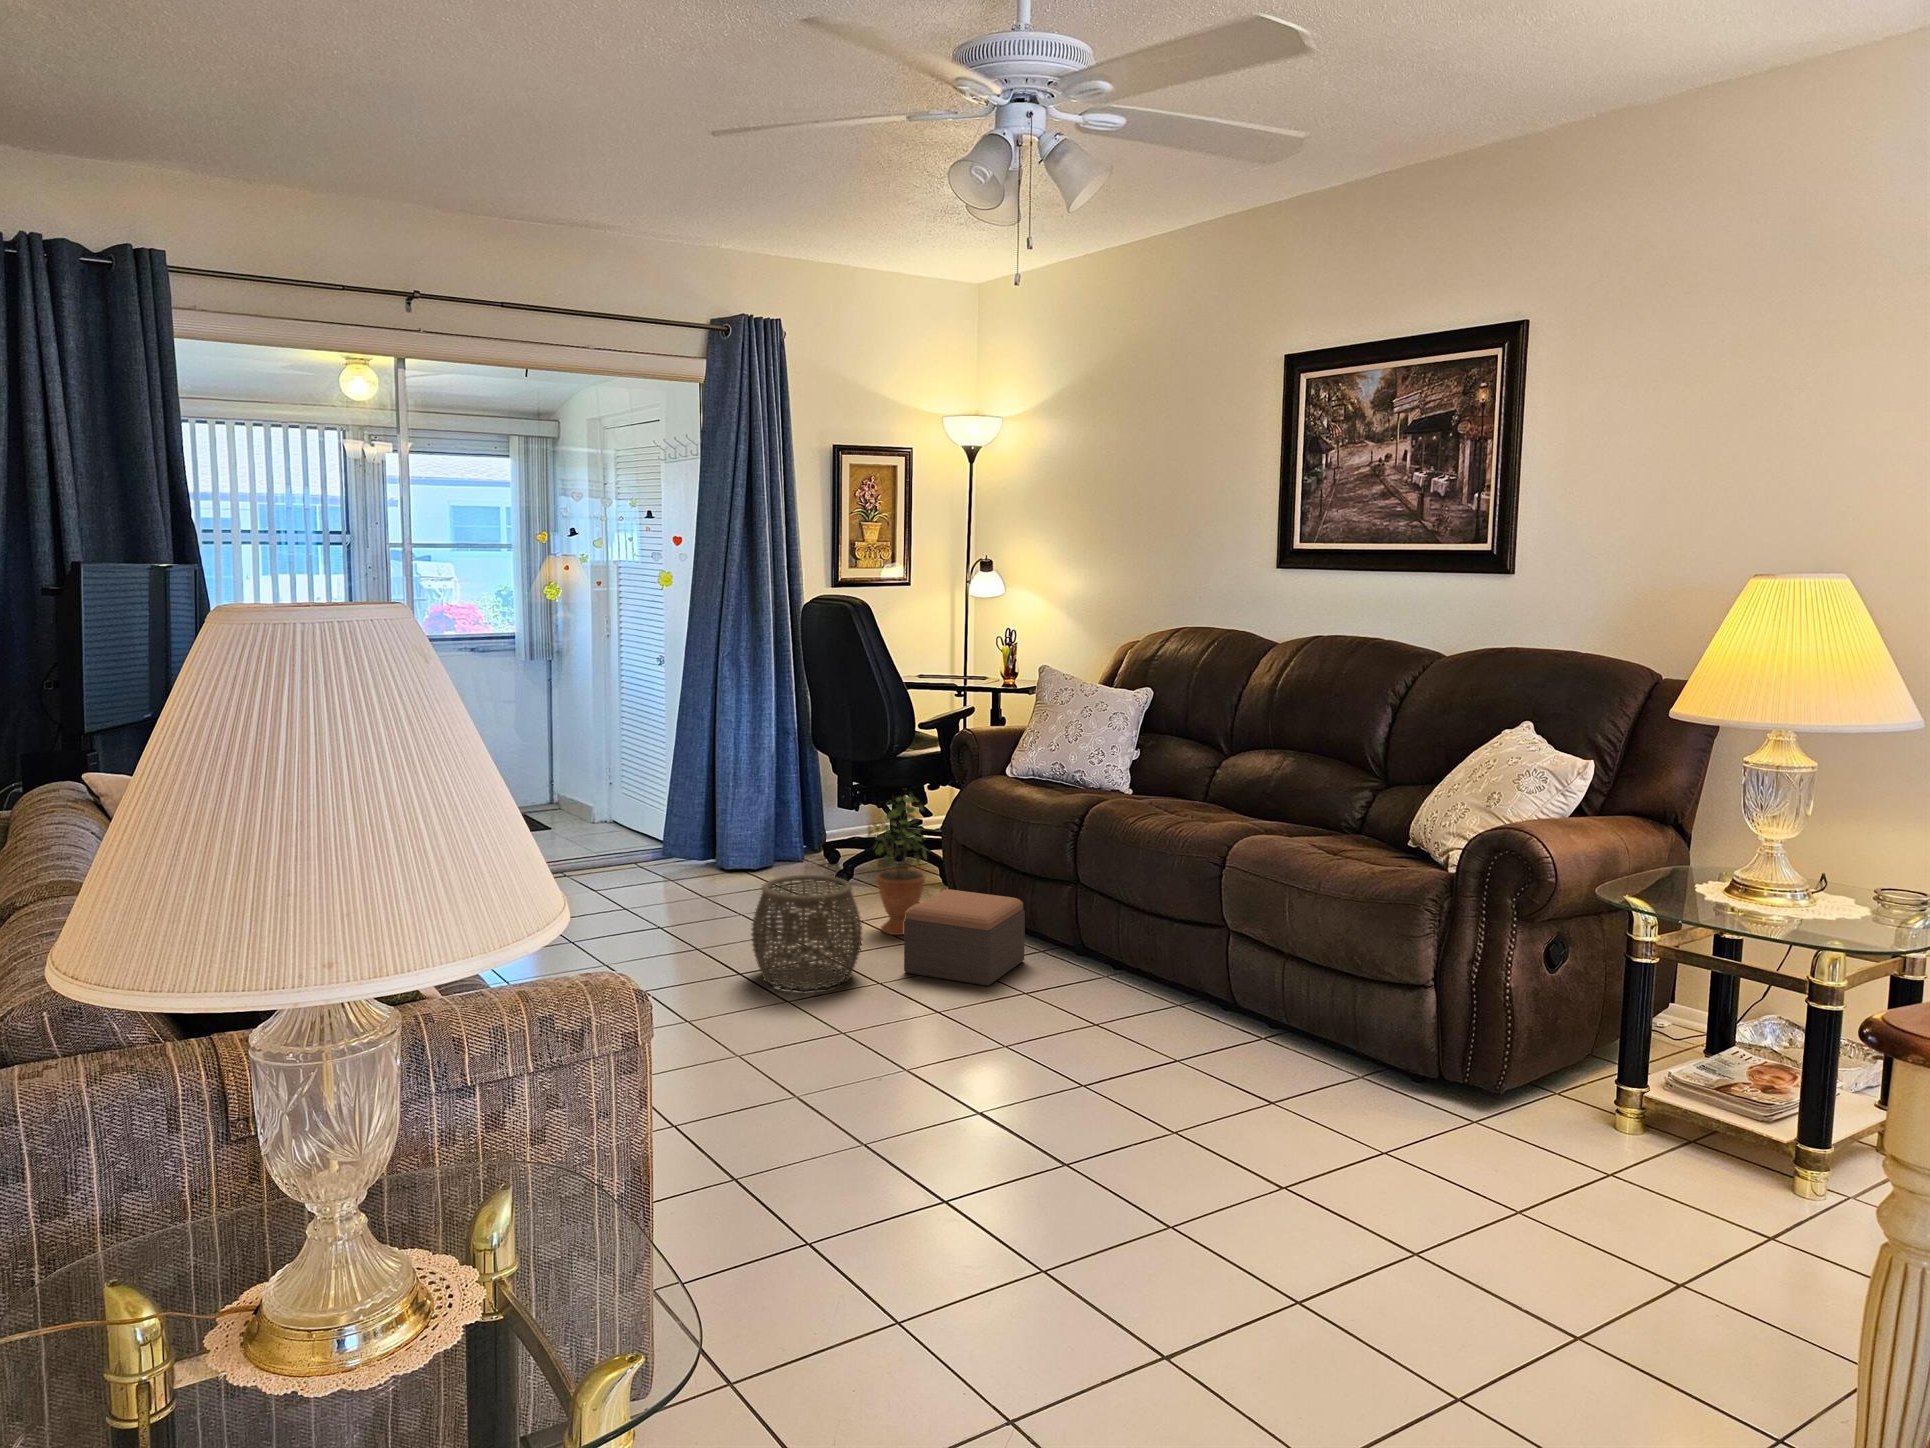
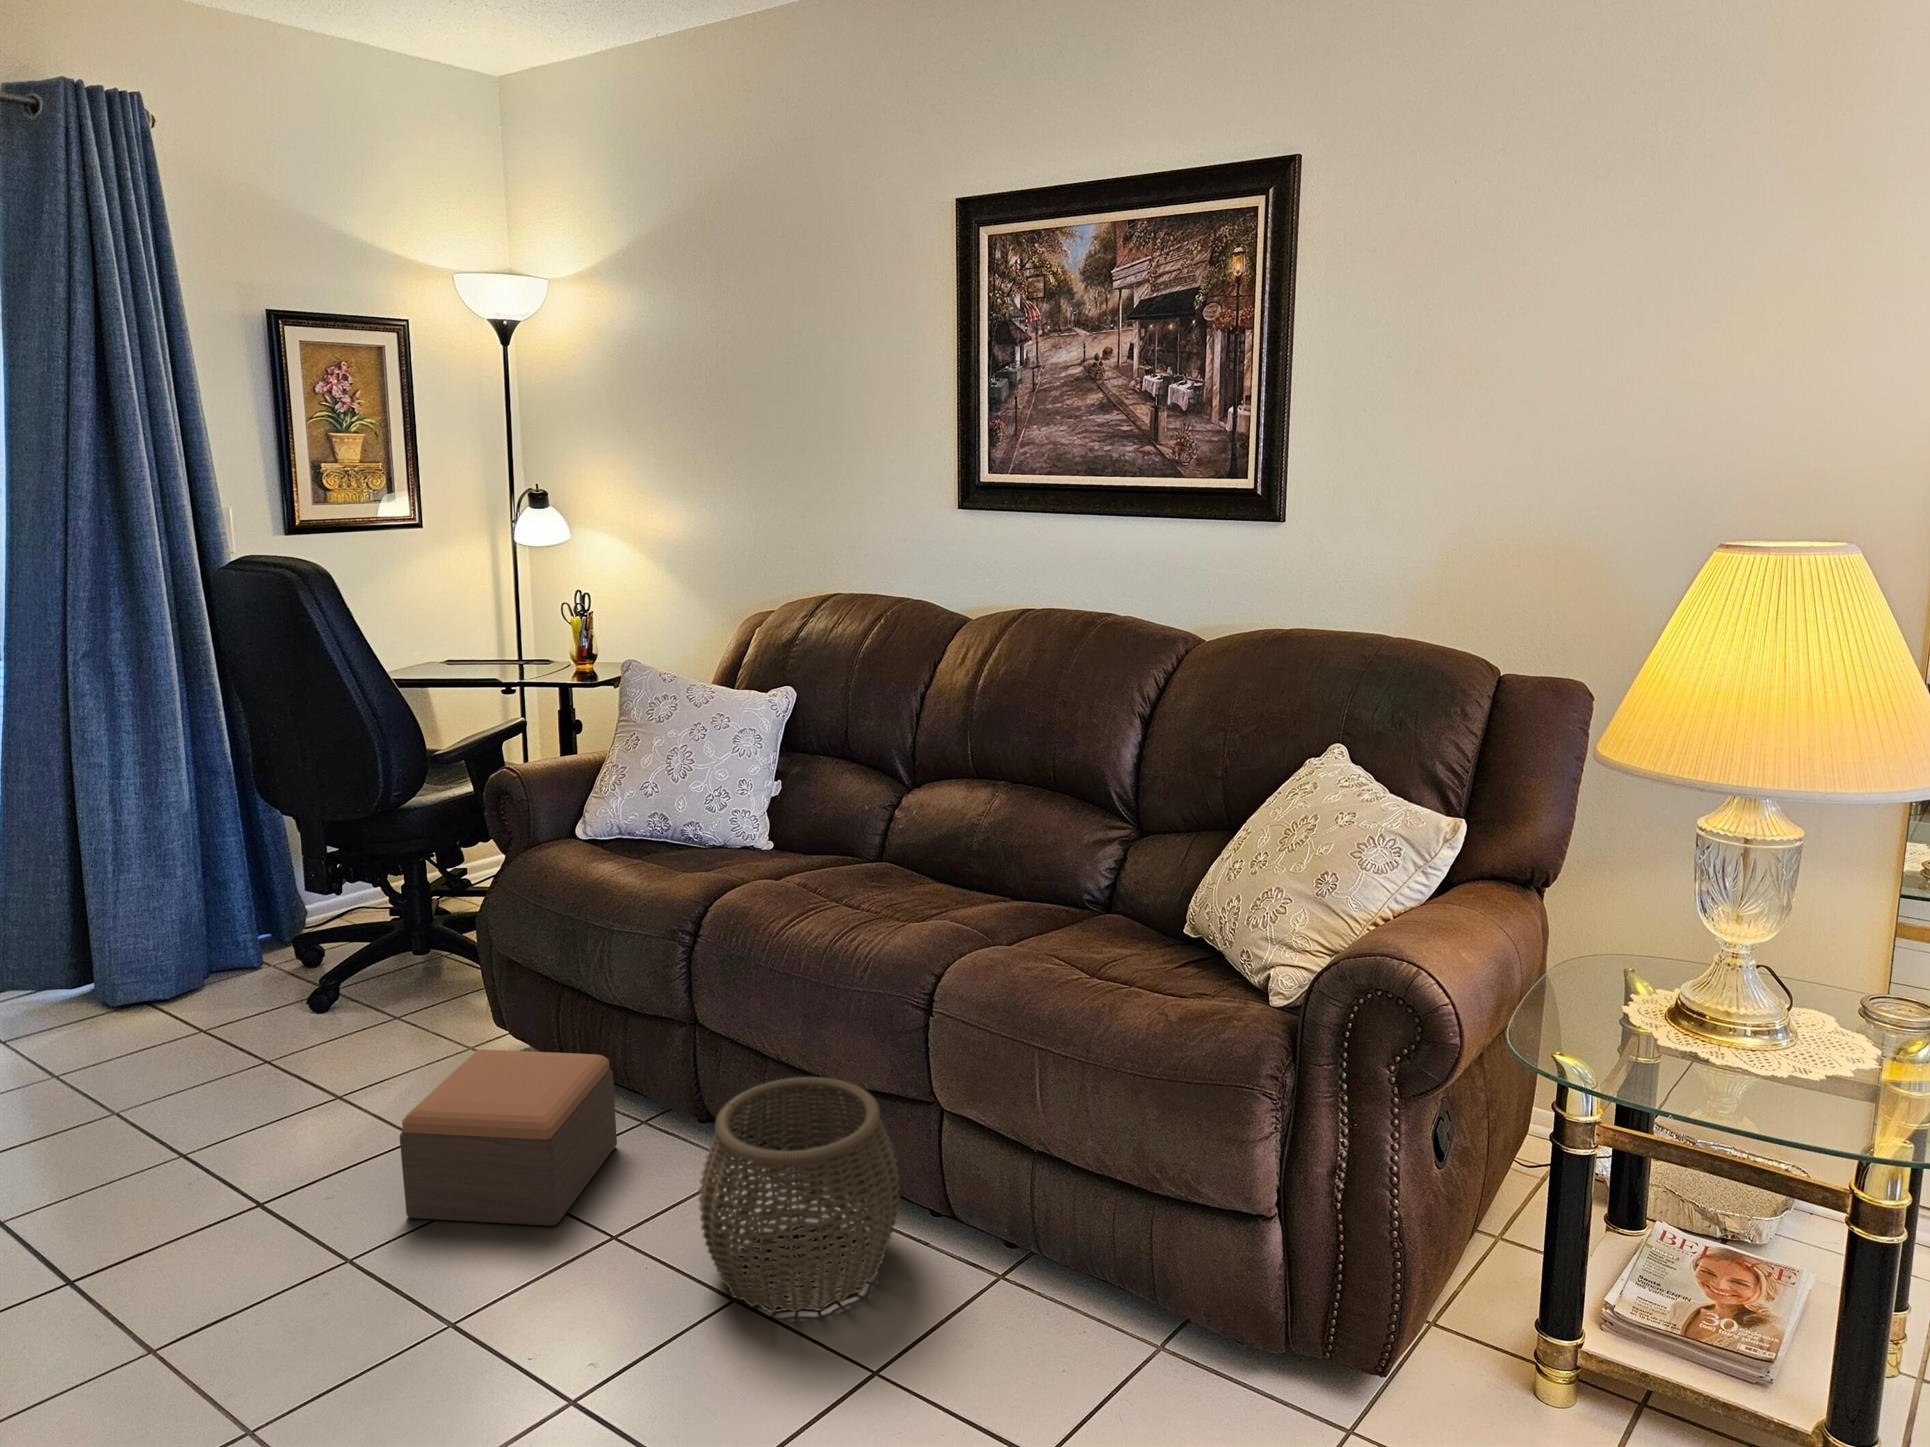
potted plant: present [868,794,927,935] -> none [335,878,449,1117]
woven basket: present [751,875,862,990] -> present [699,1077,900,1314]

